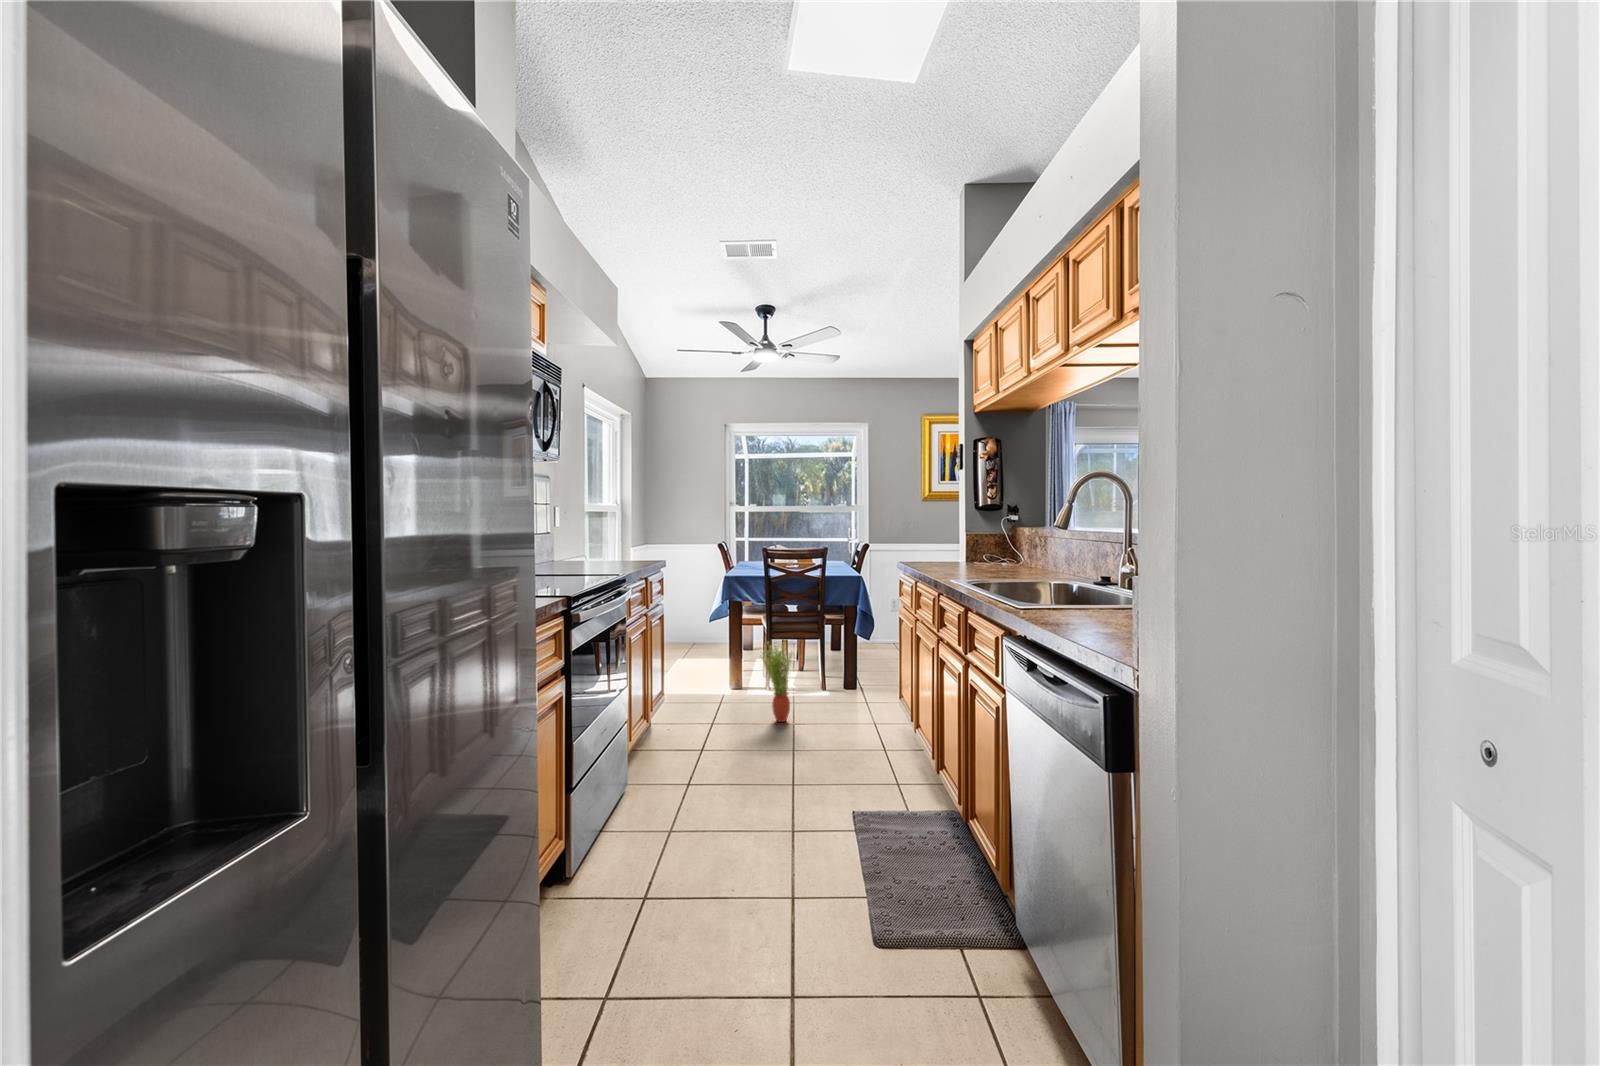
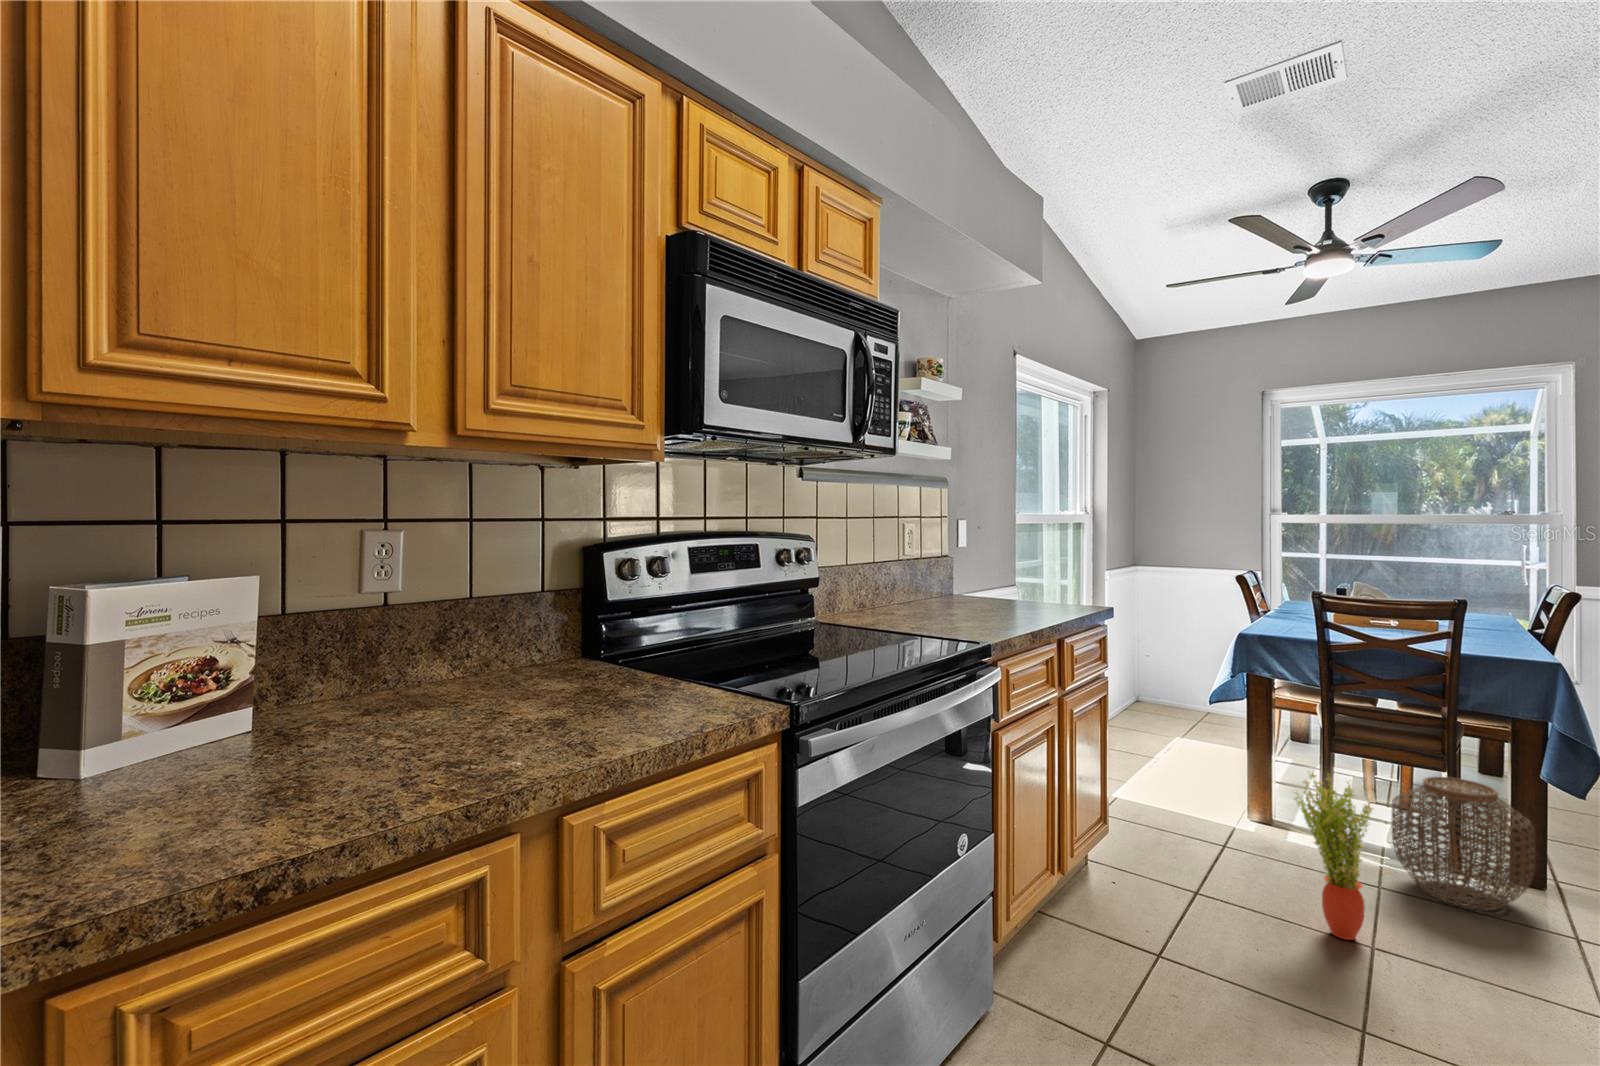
woven basket: none [799,641,852,702] -> present [1392,777,1535,910]

